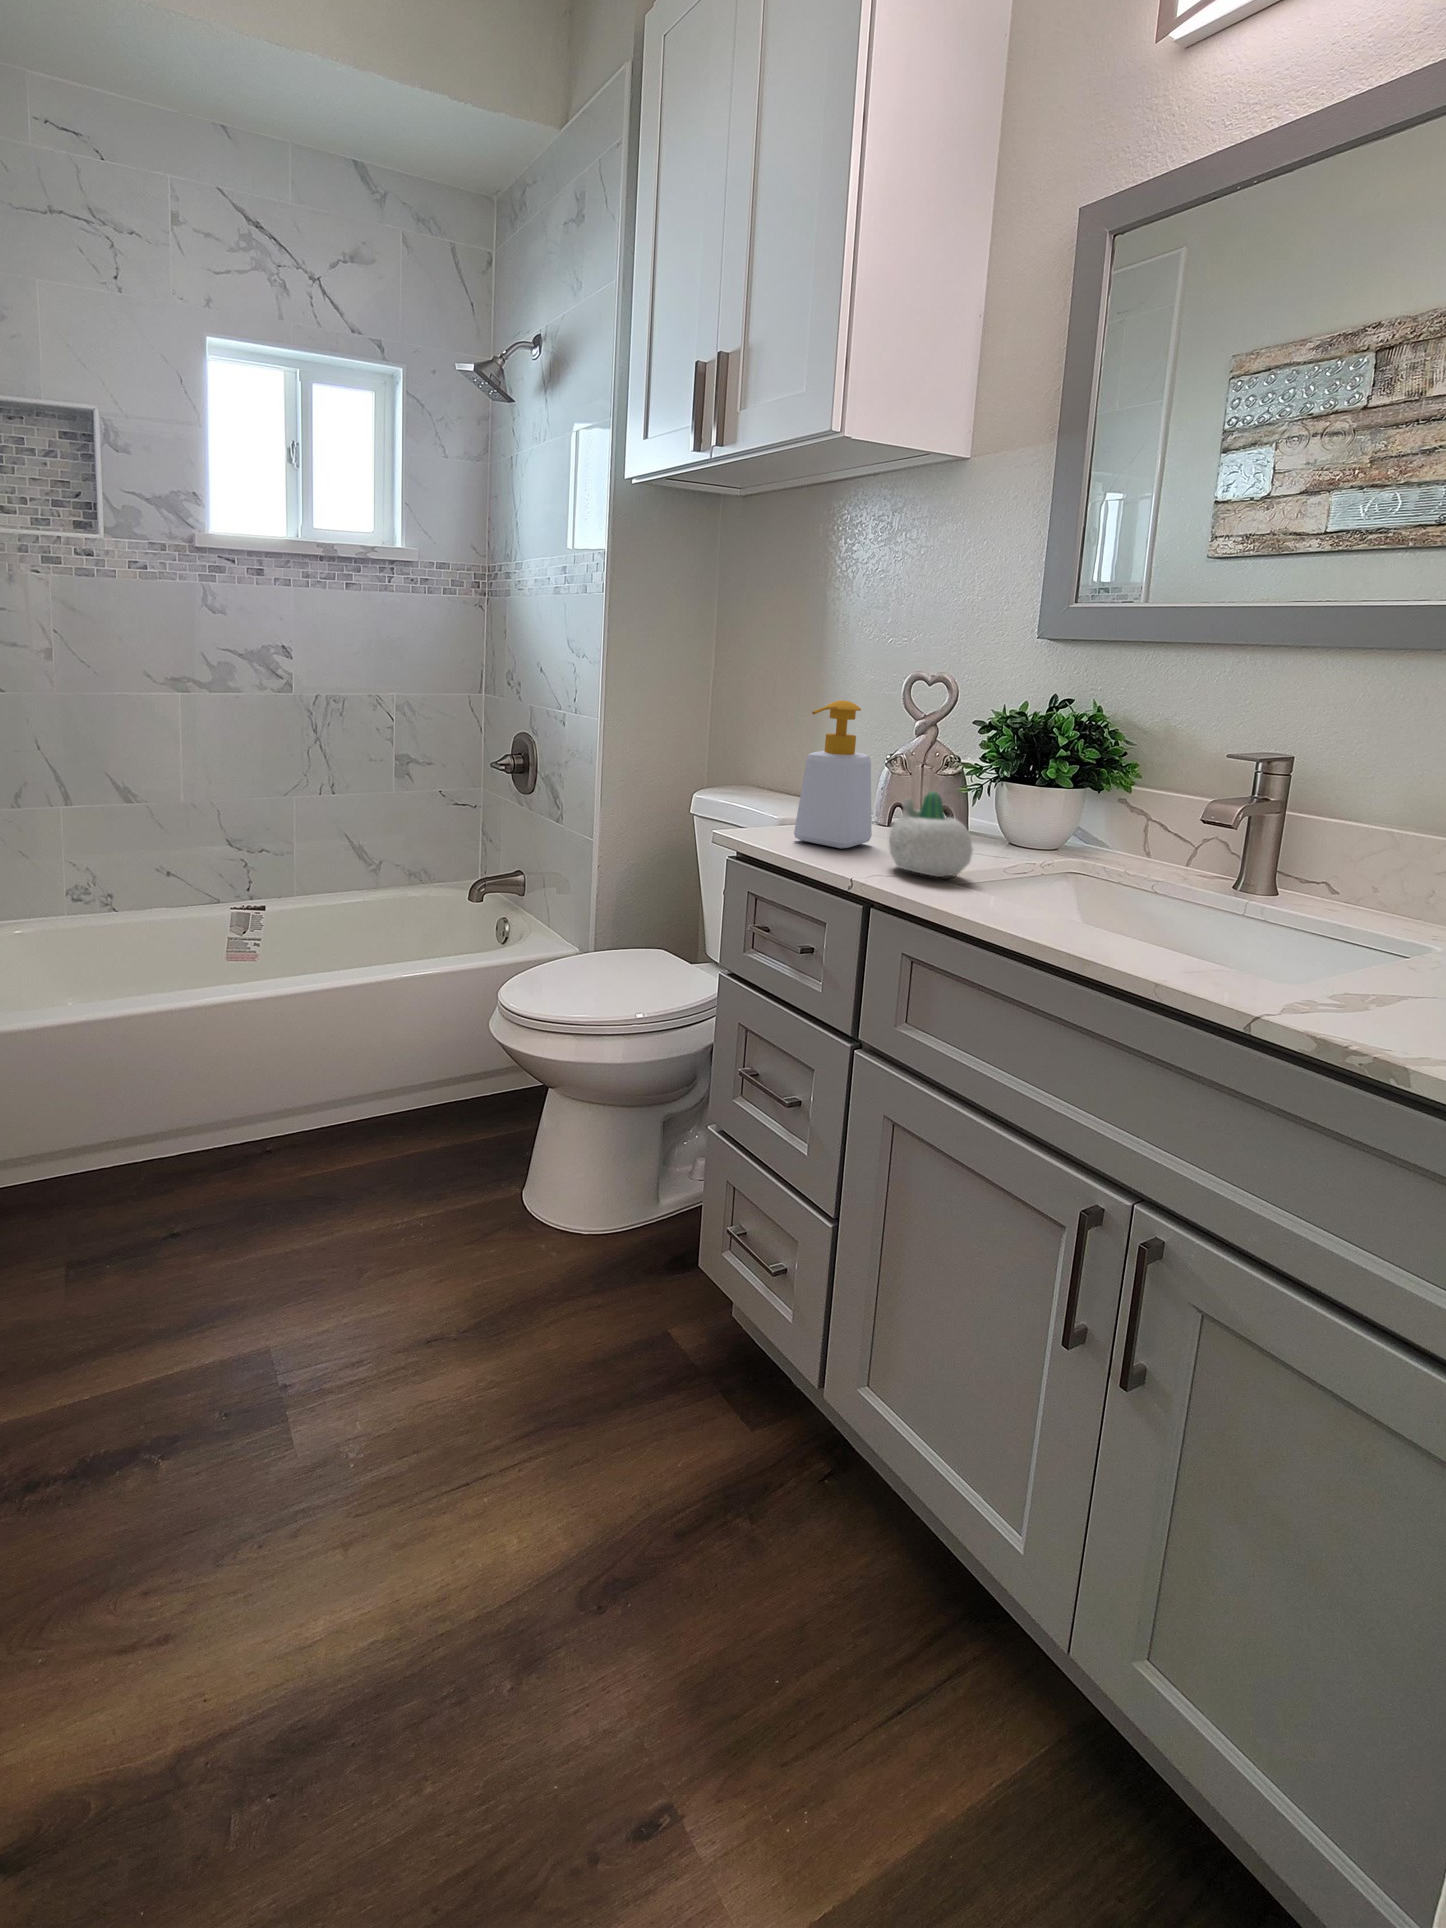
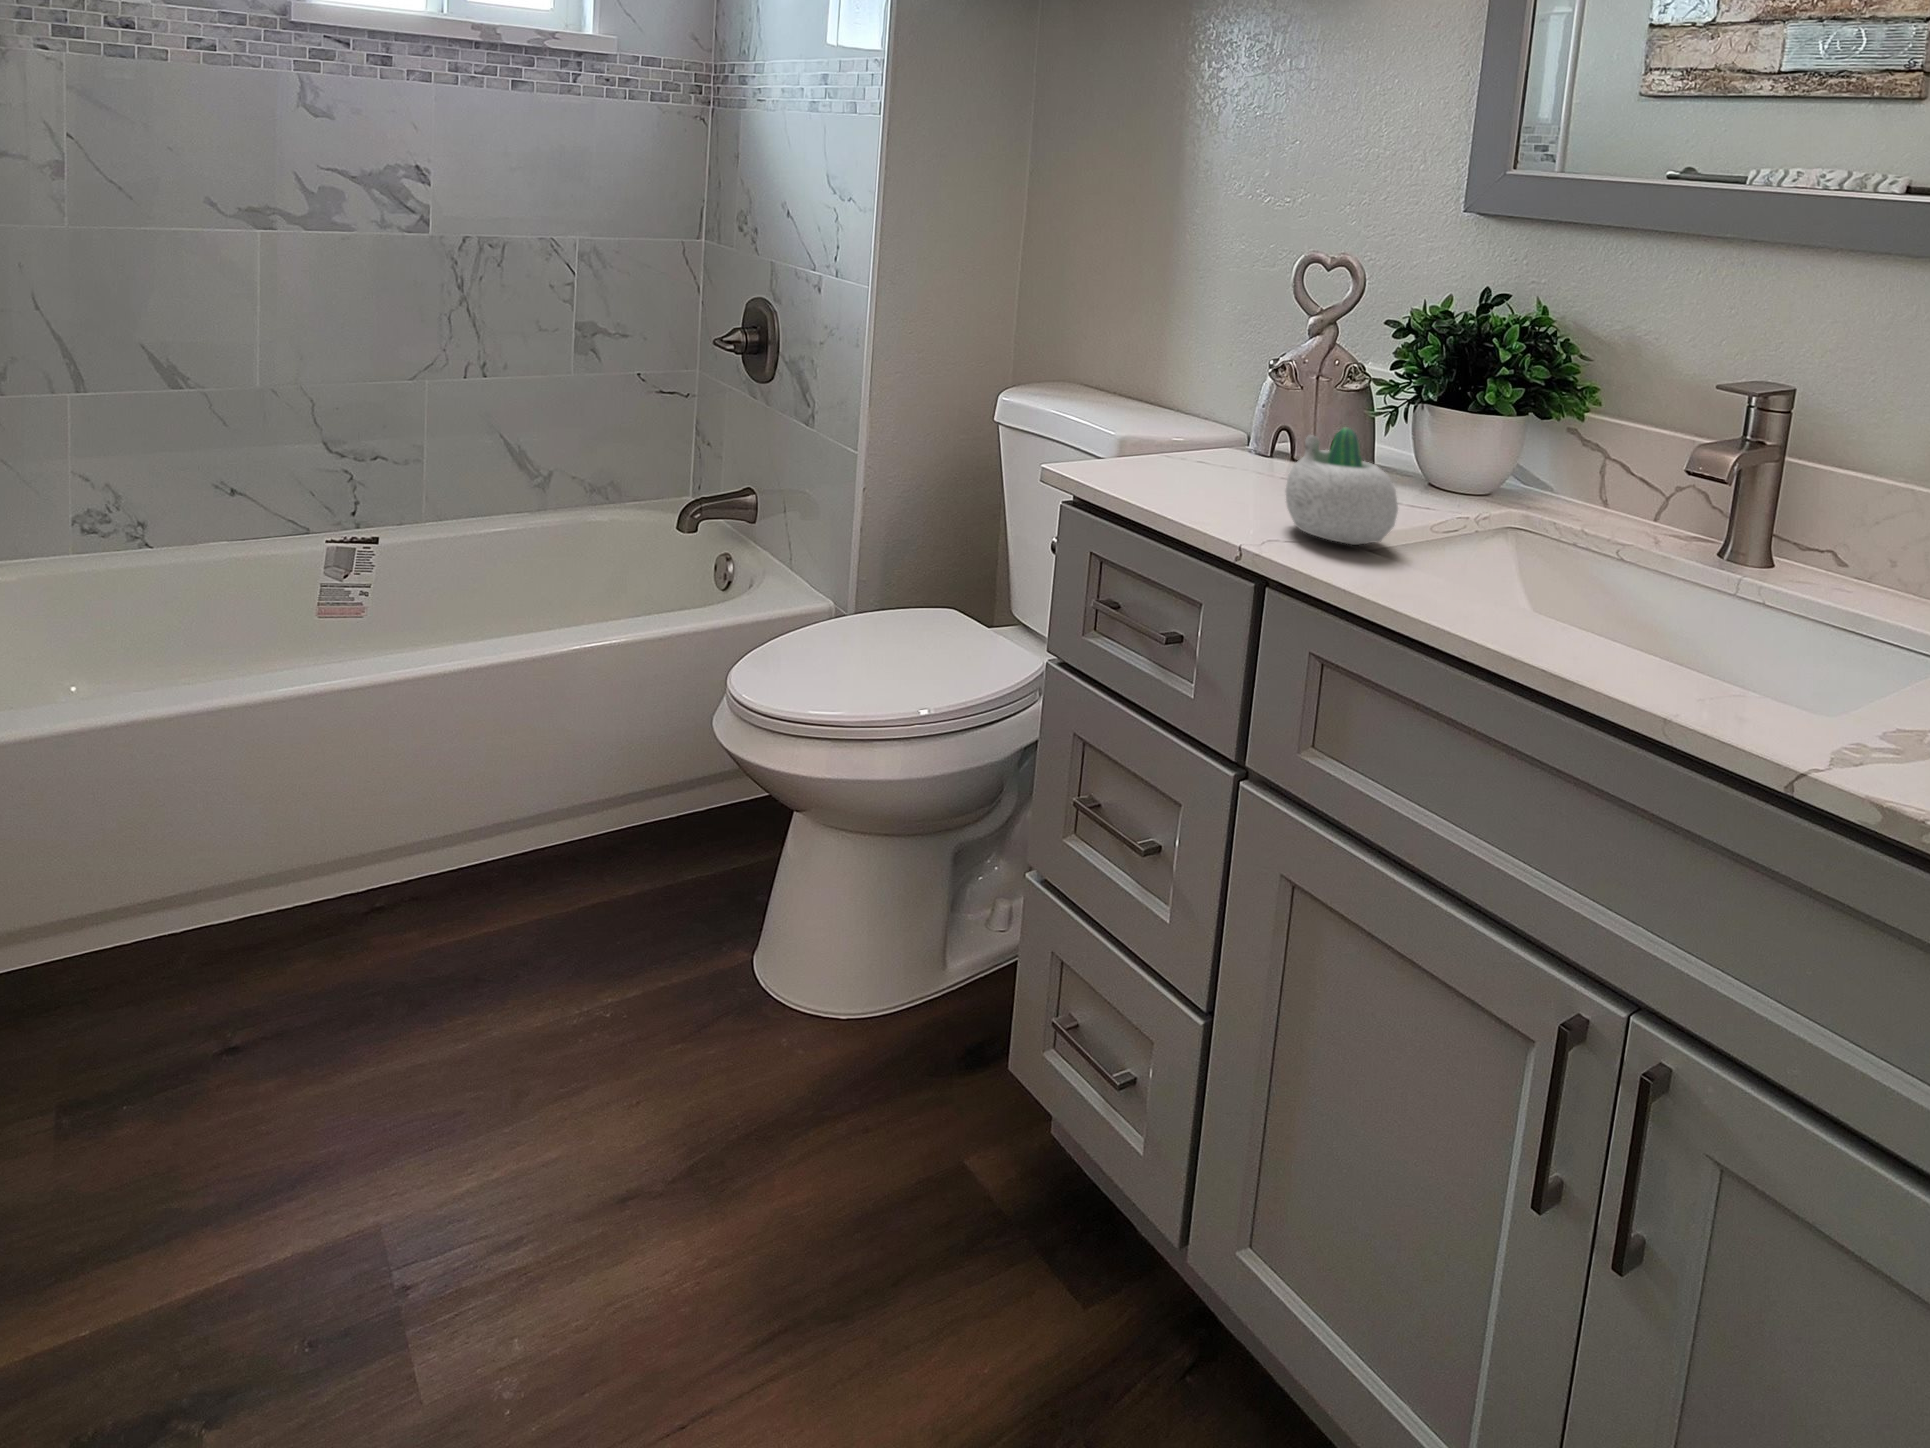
soap bottle: present [794,700,872,849] -> none [1152,292,1255,495]

